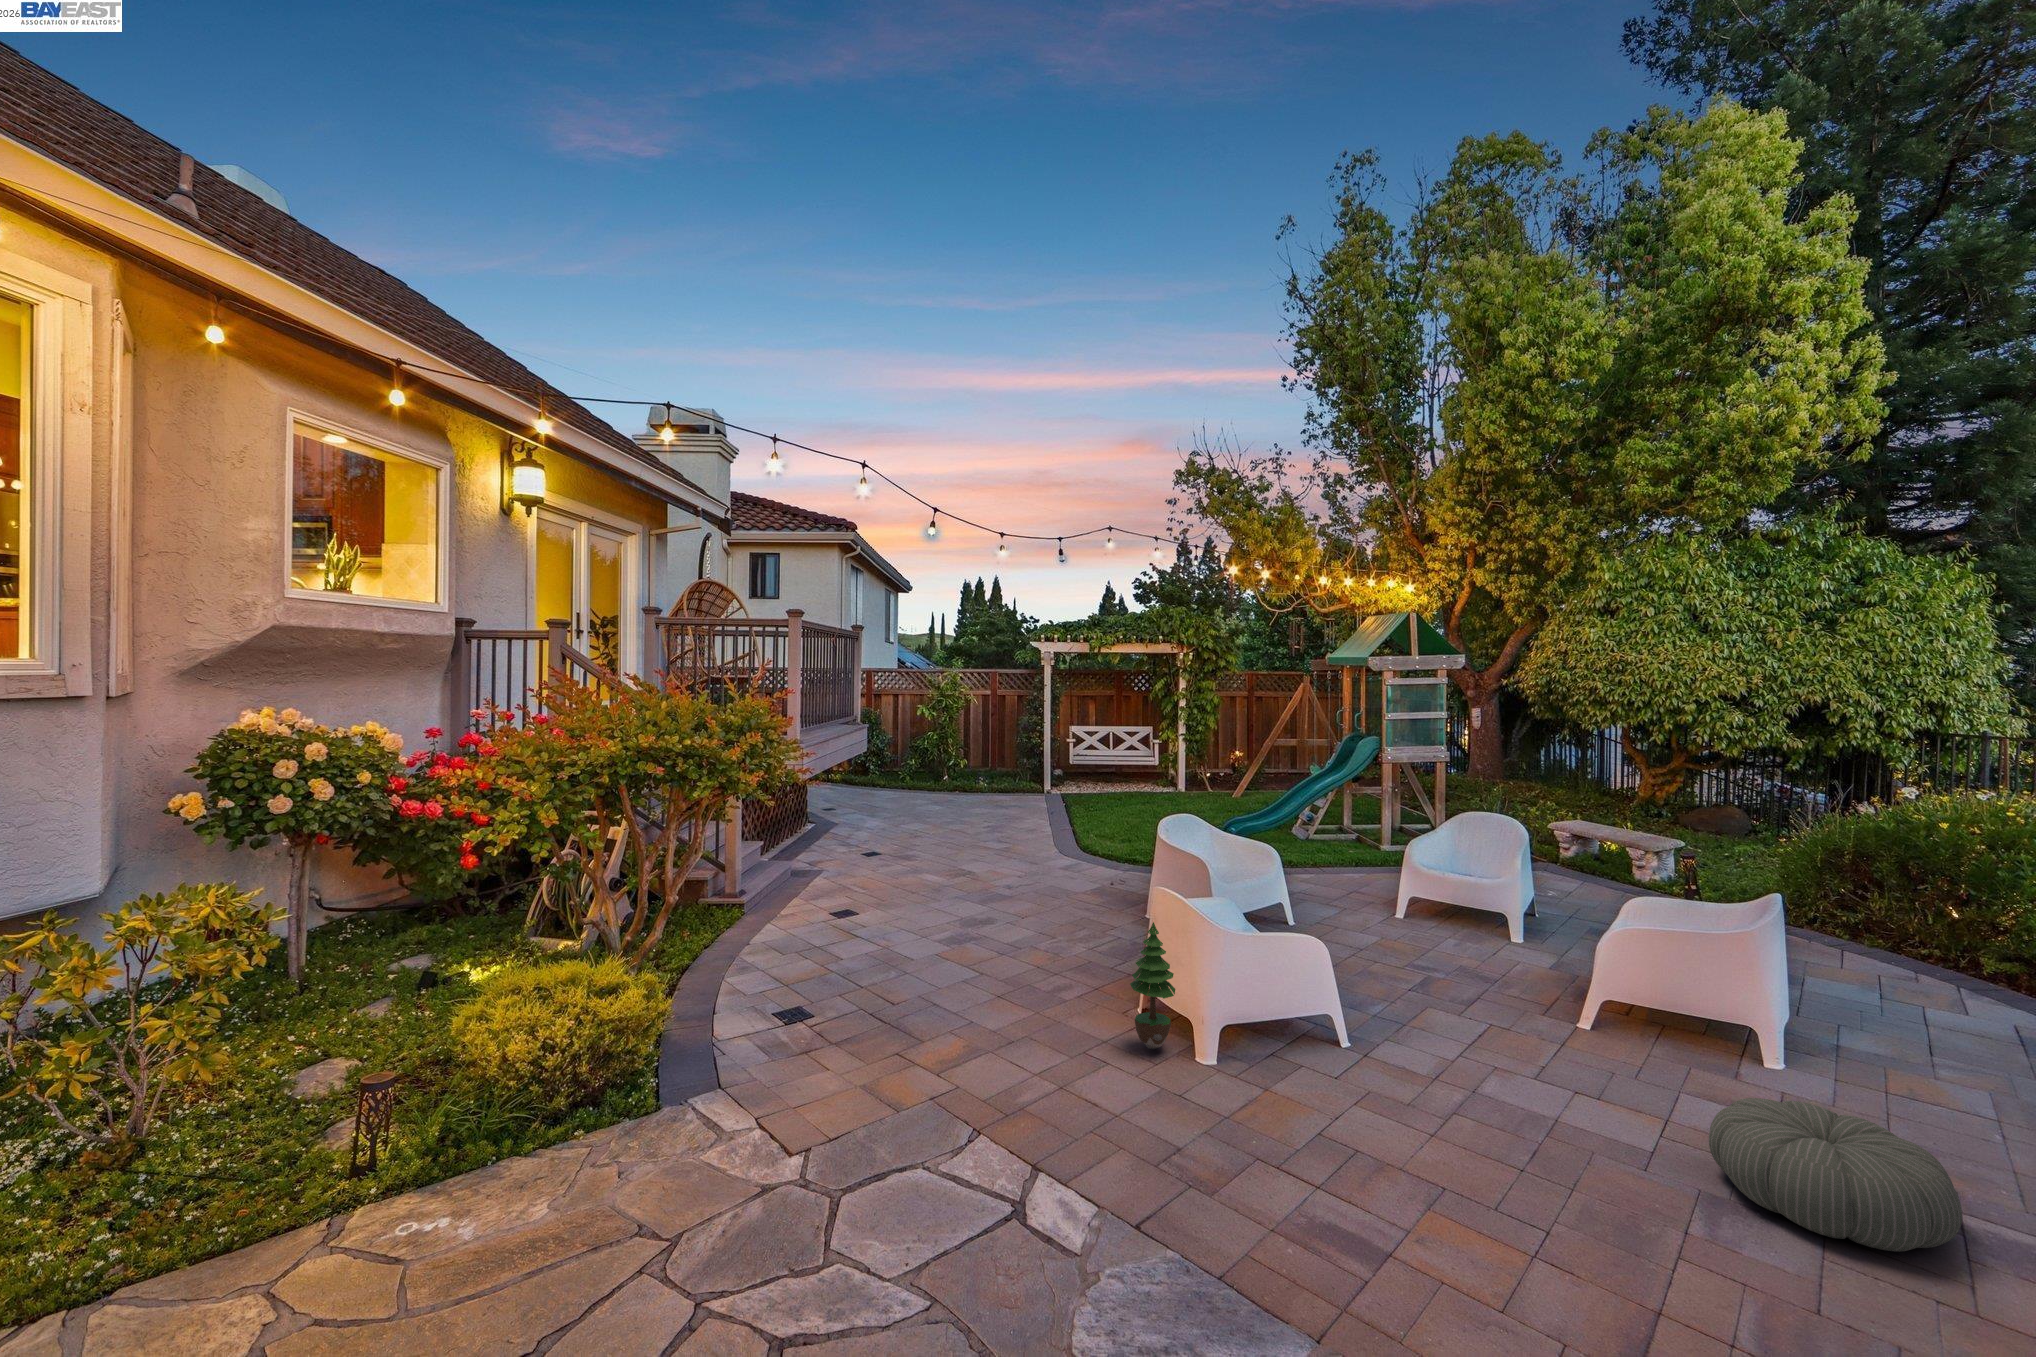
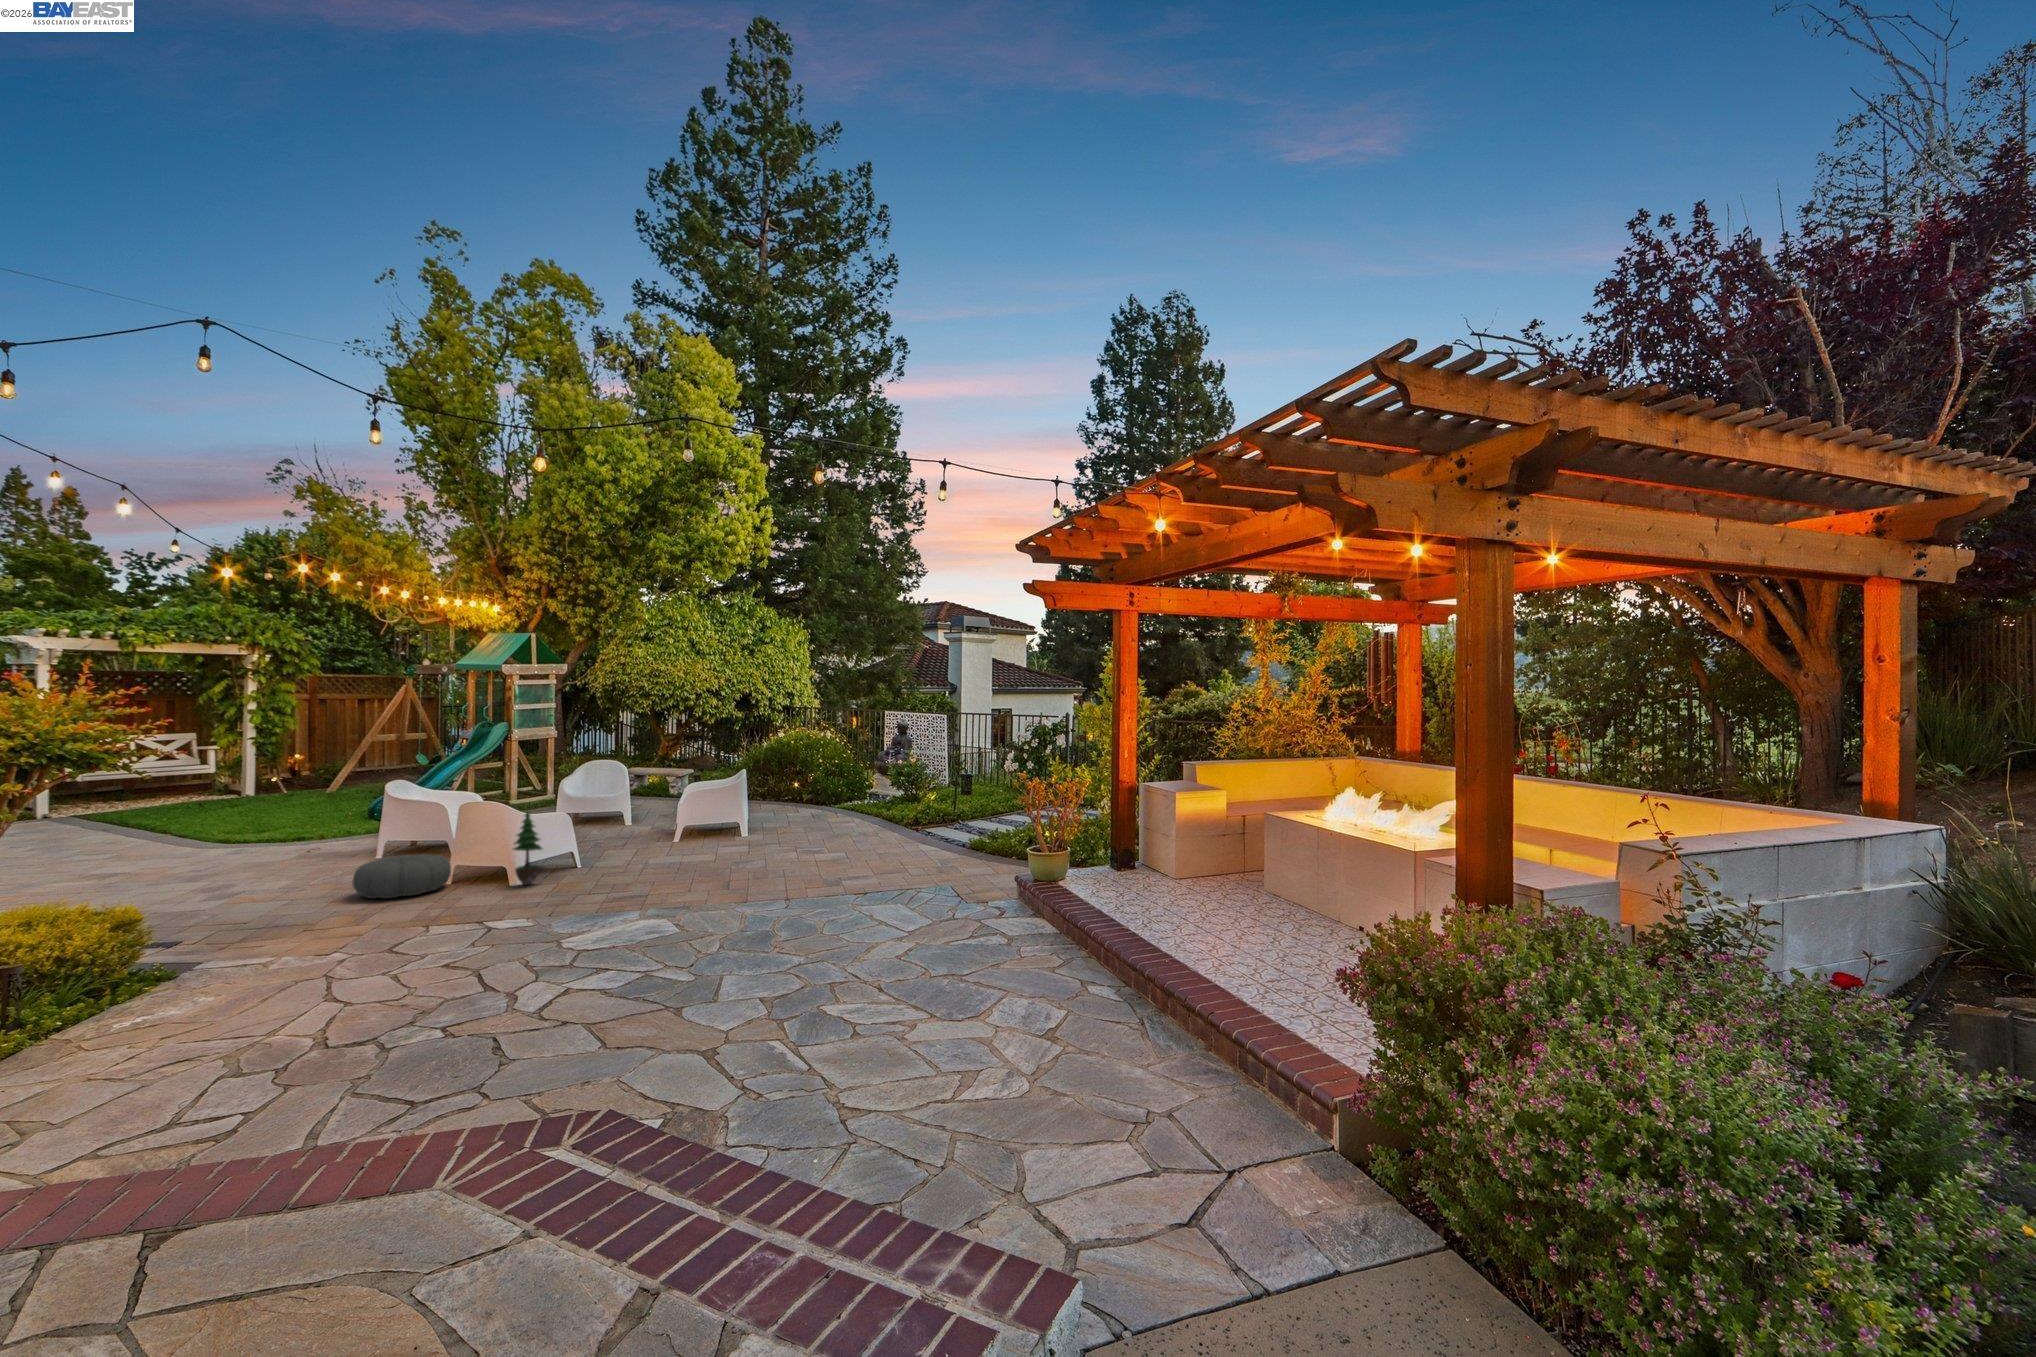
pouf: present [1709,1098,1962,1251] -> present [352,854,451,899]

